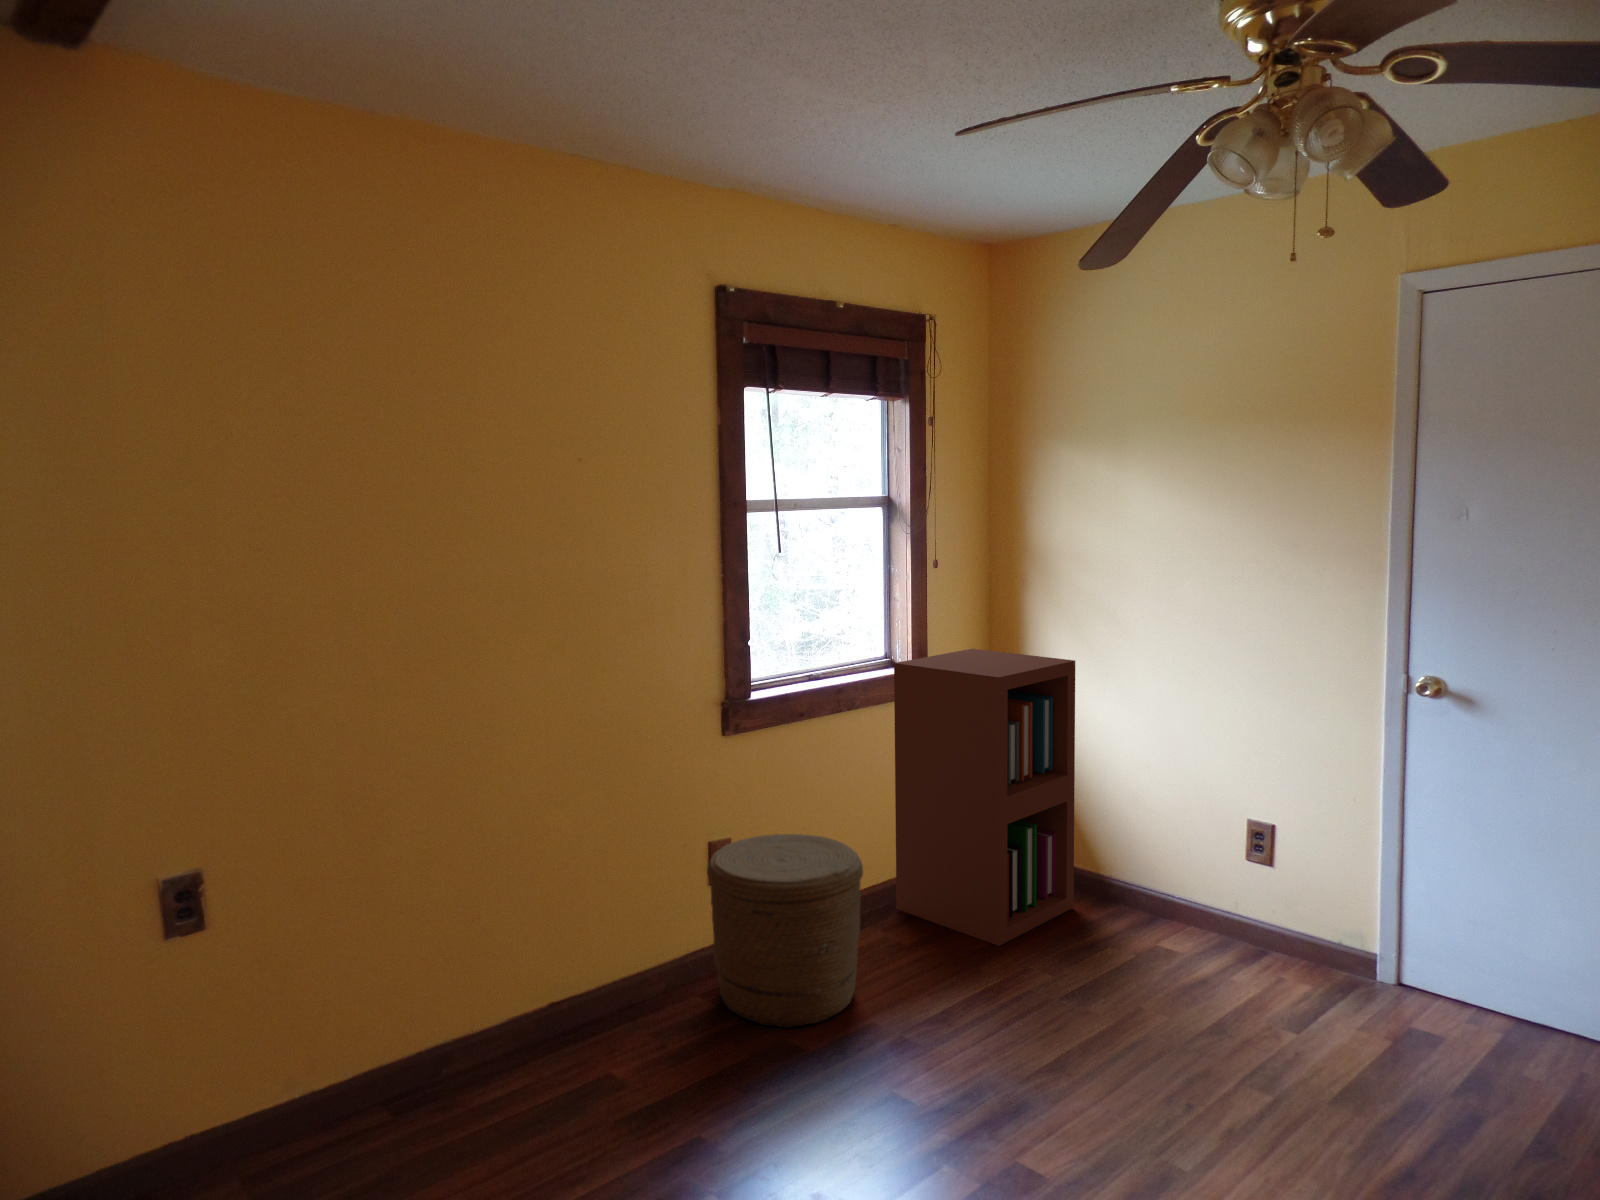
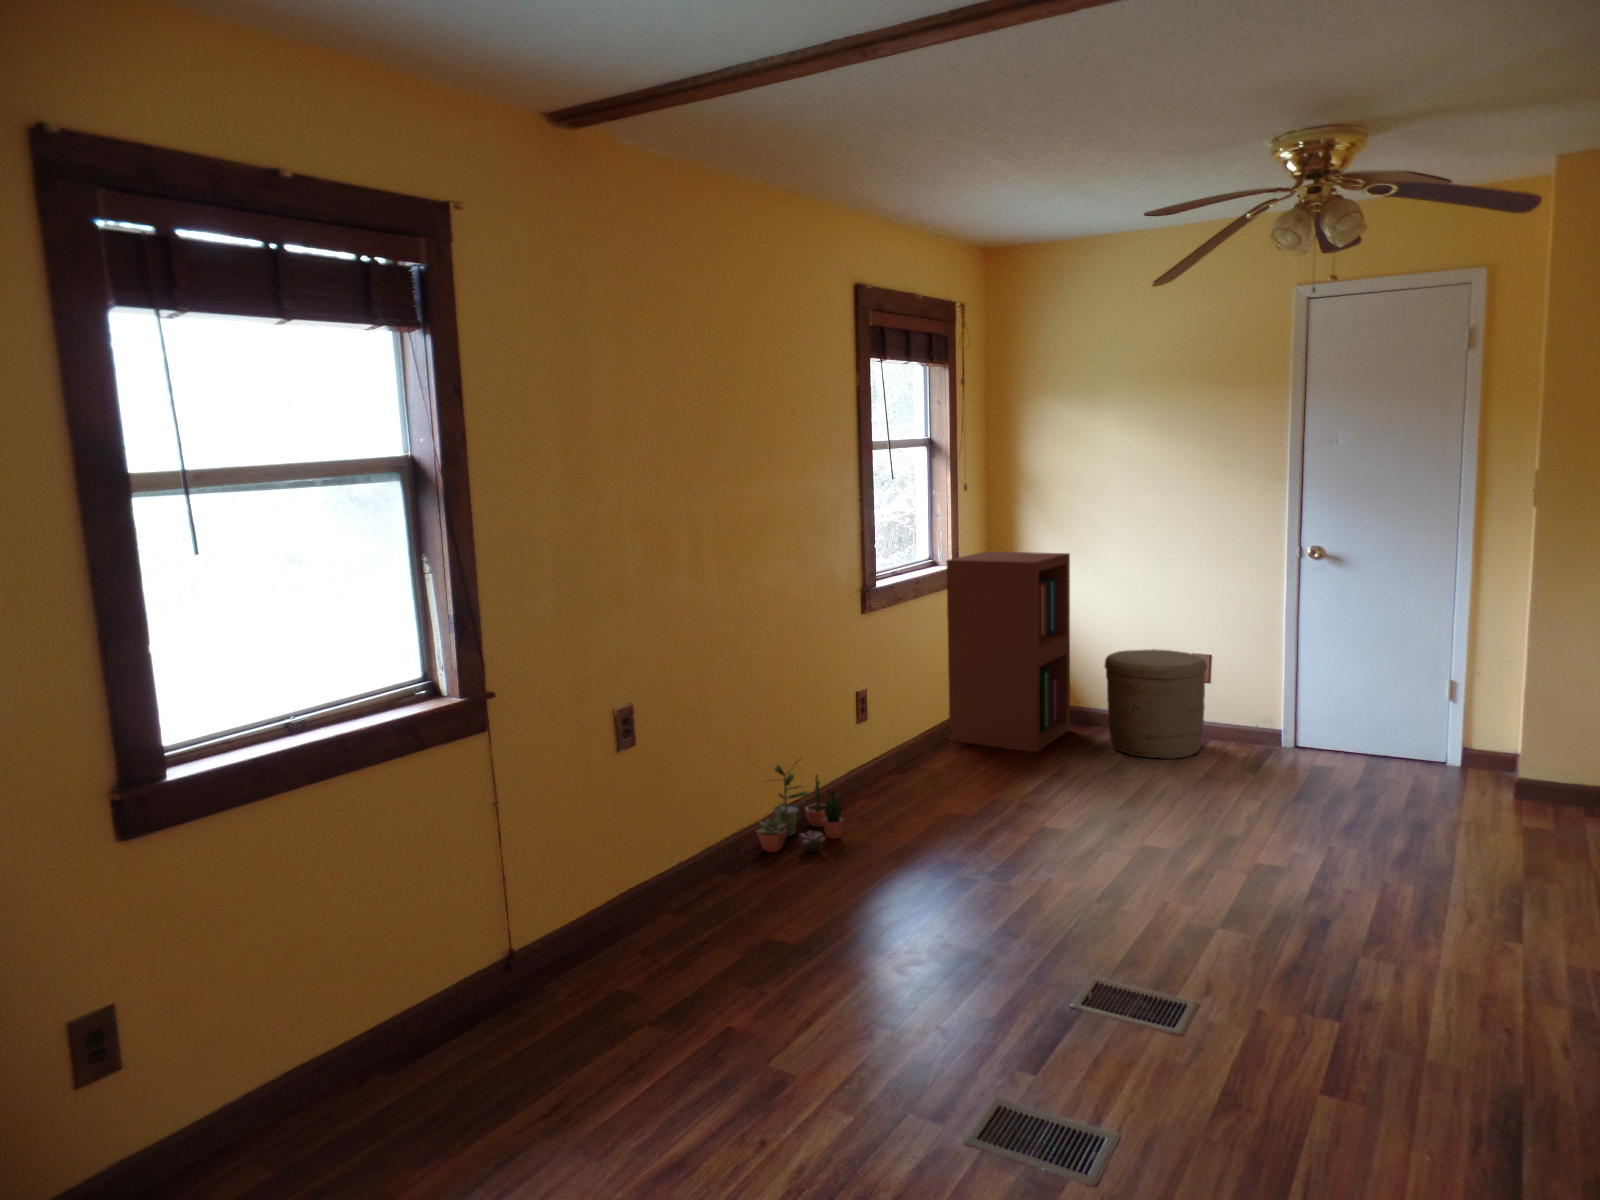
woven basket: present [707,834,863,1028] -> present [1104,649,1207,759]
potted plant: none [469,960,616,1116] -> present [757,759,844,853]

